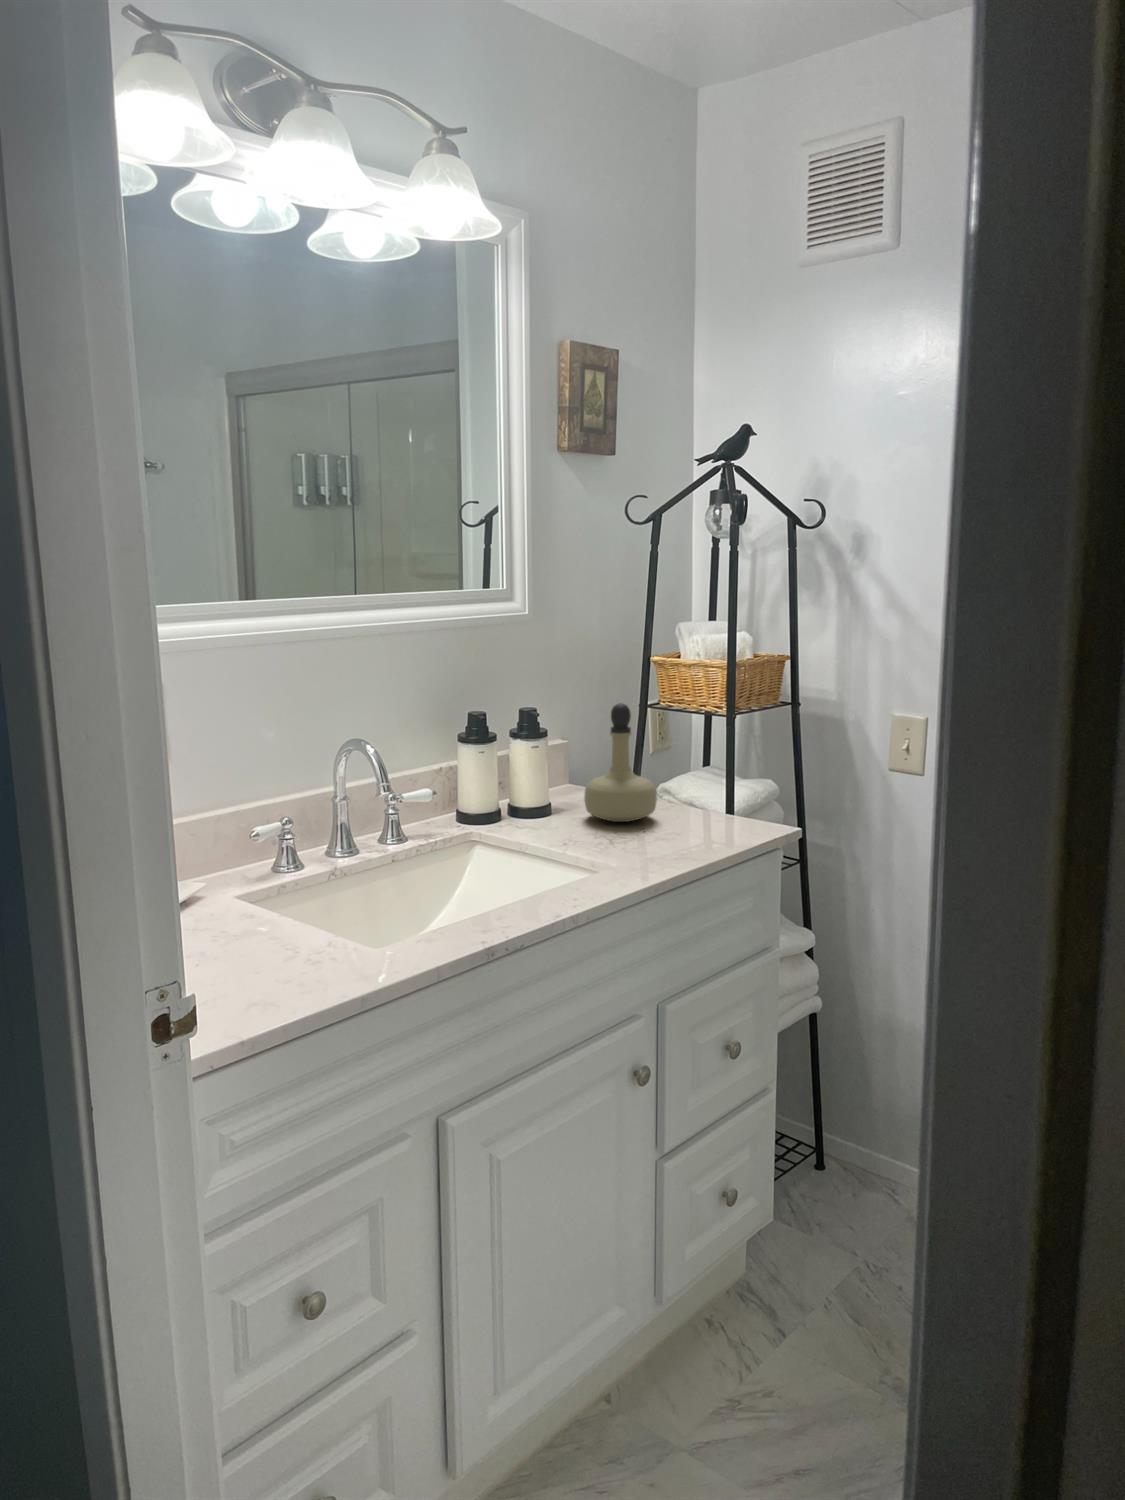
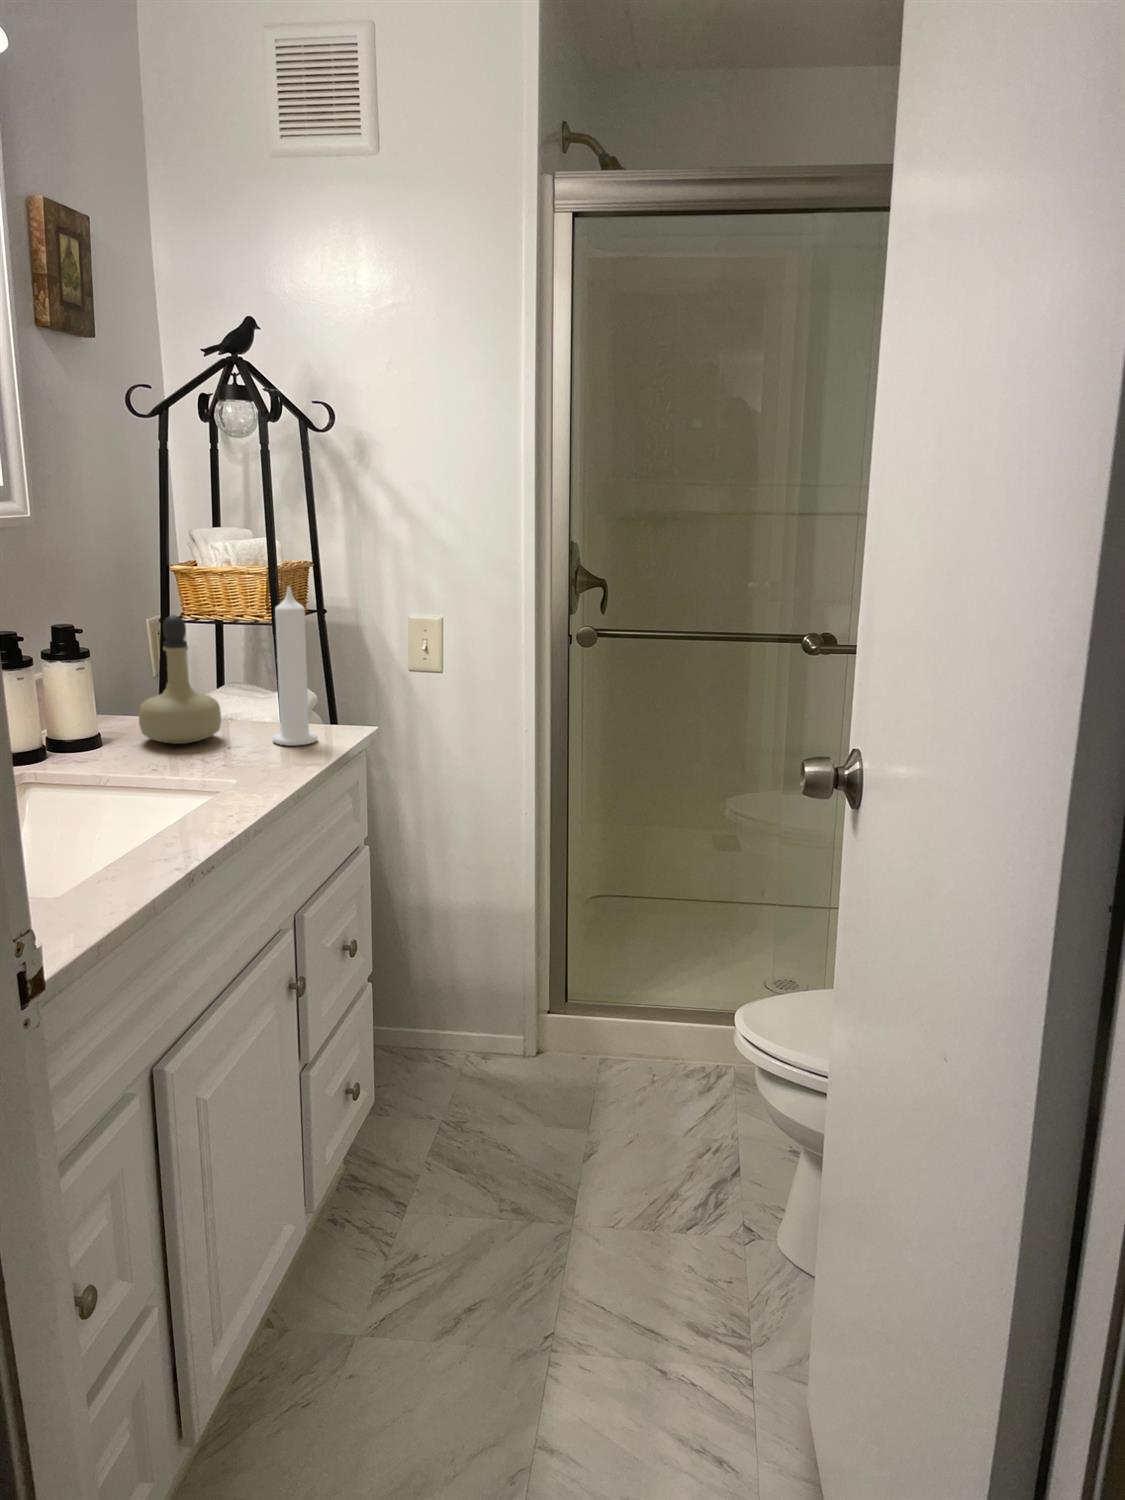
candle: none [699,680,742,835] -> present [273,587,317,746]

